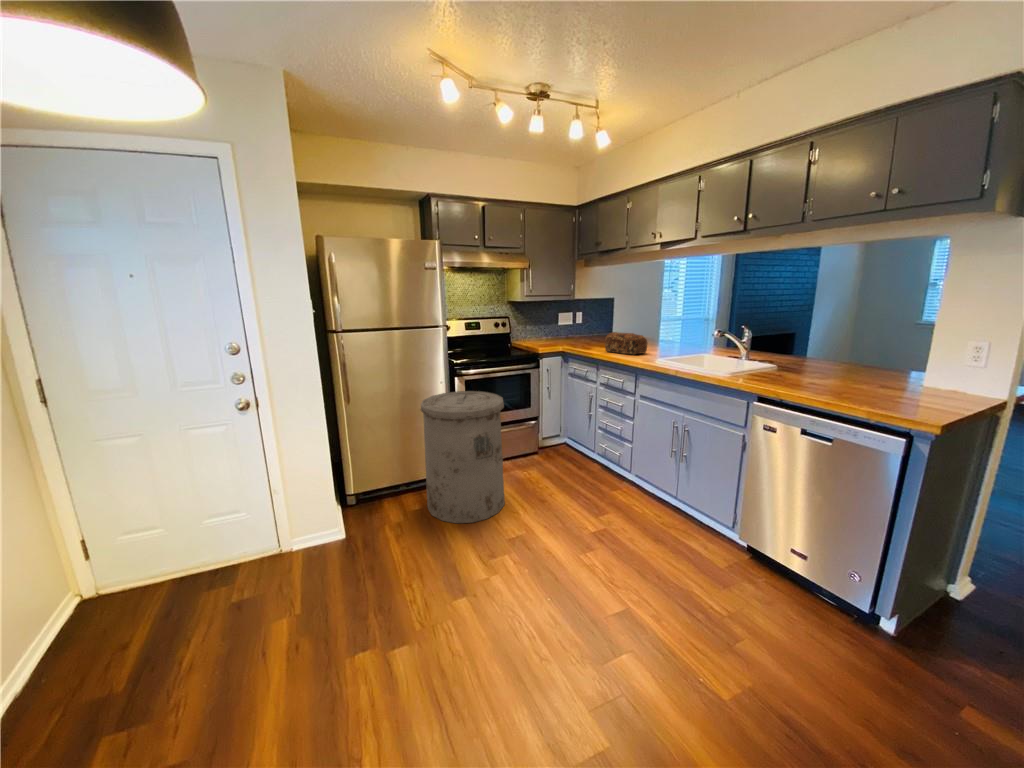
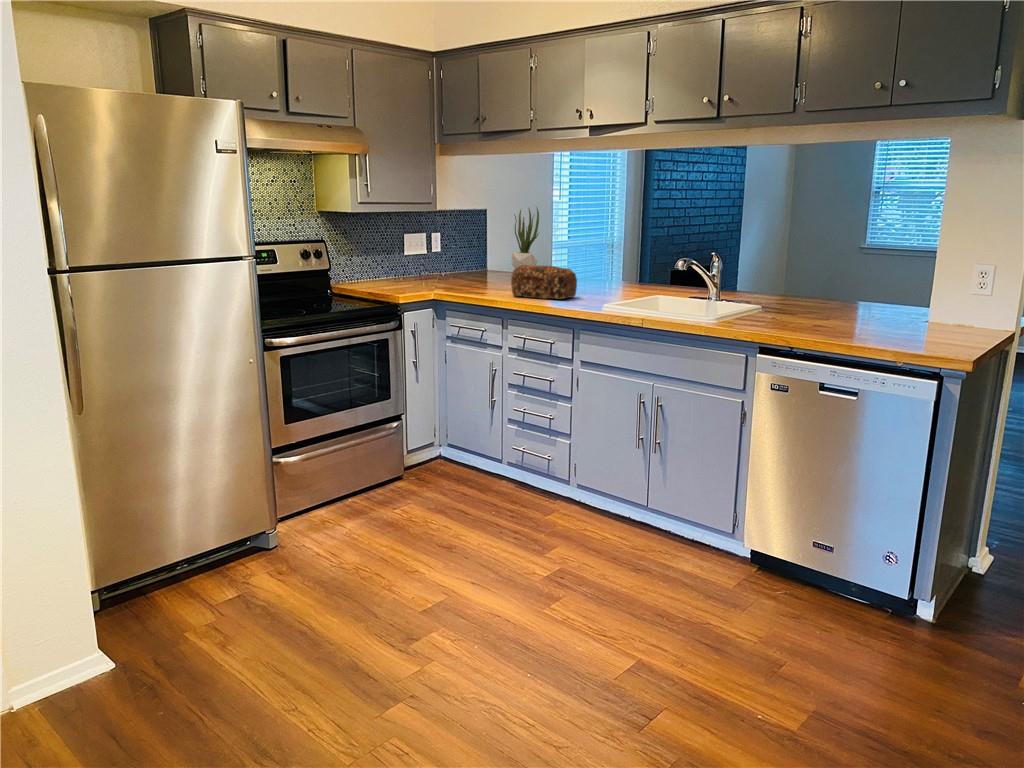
potted plant: none [625,296,644,337] -> present [512,208,539,268]
trash can: present [421,391,505,523] -> none [233,373,389,604]

